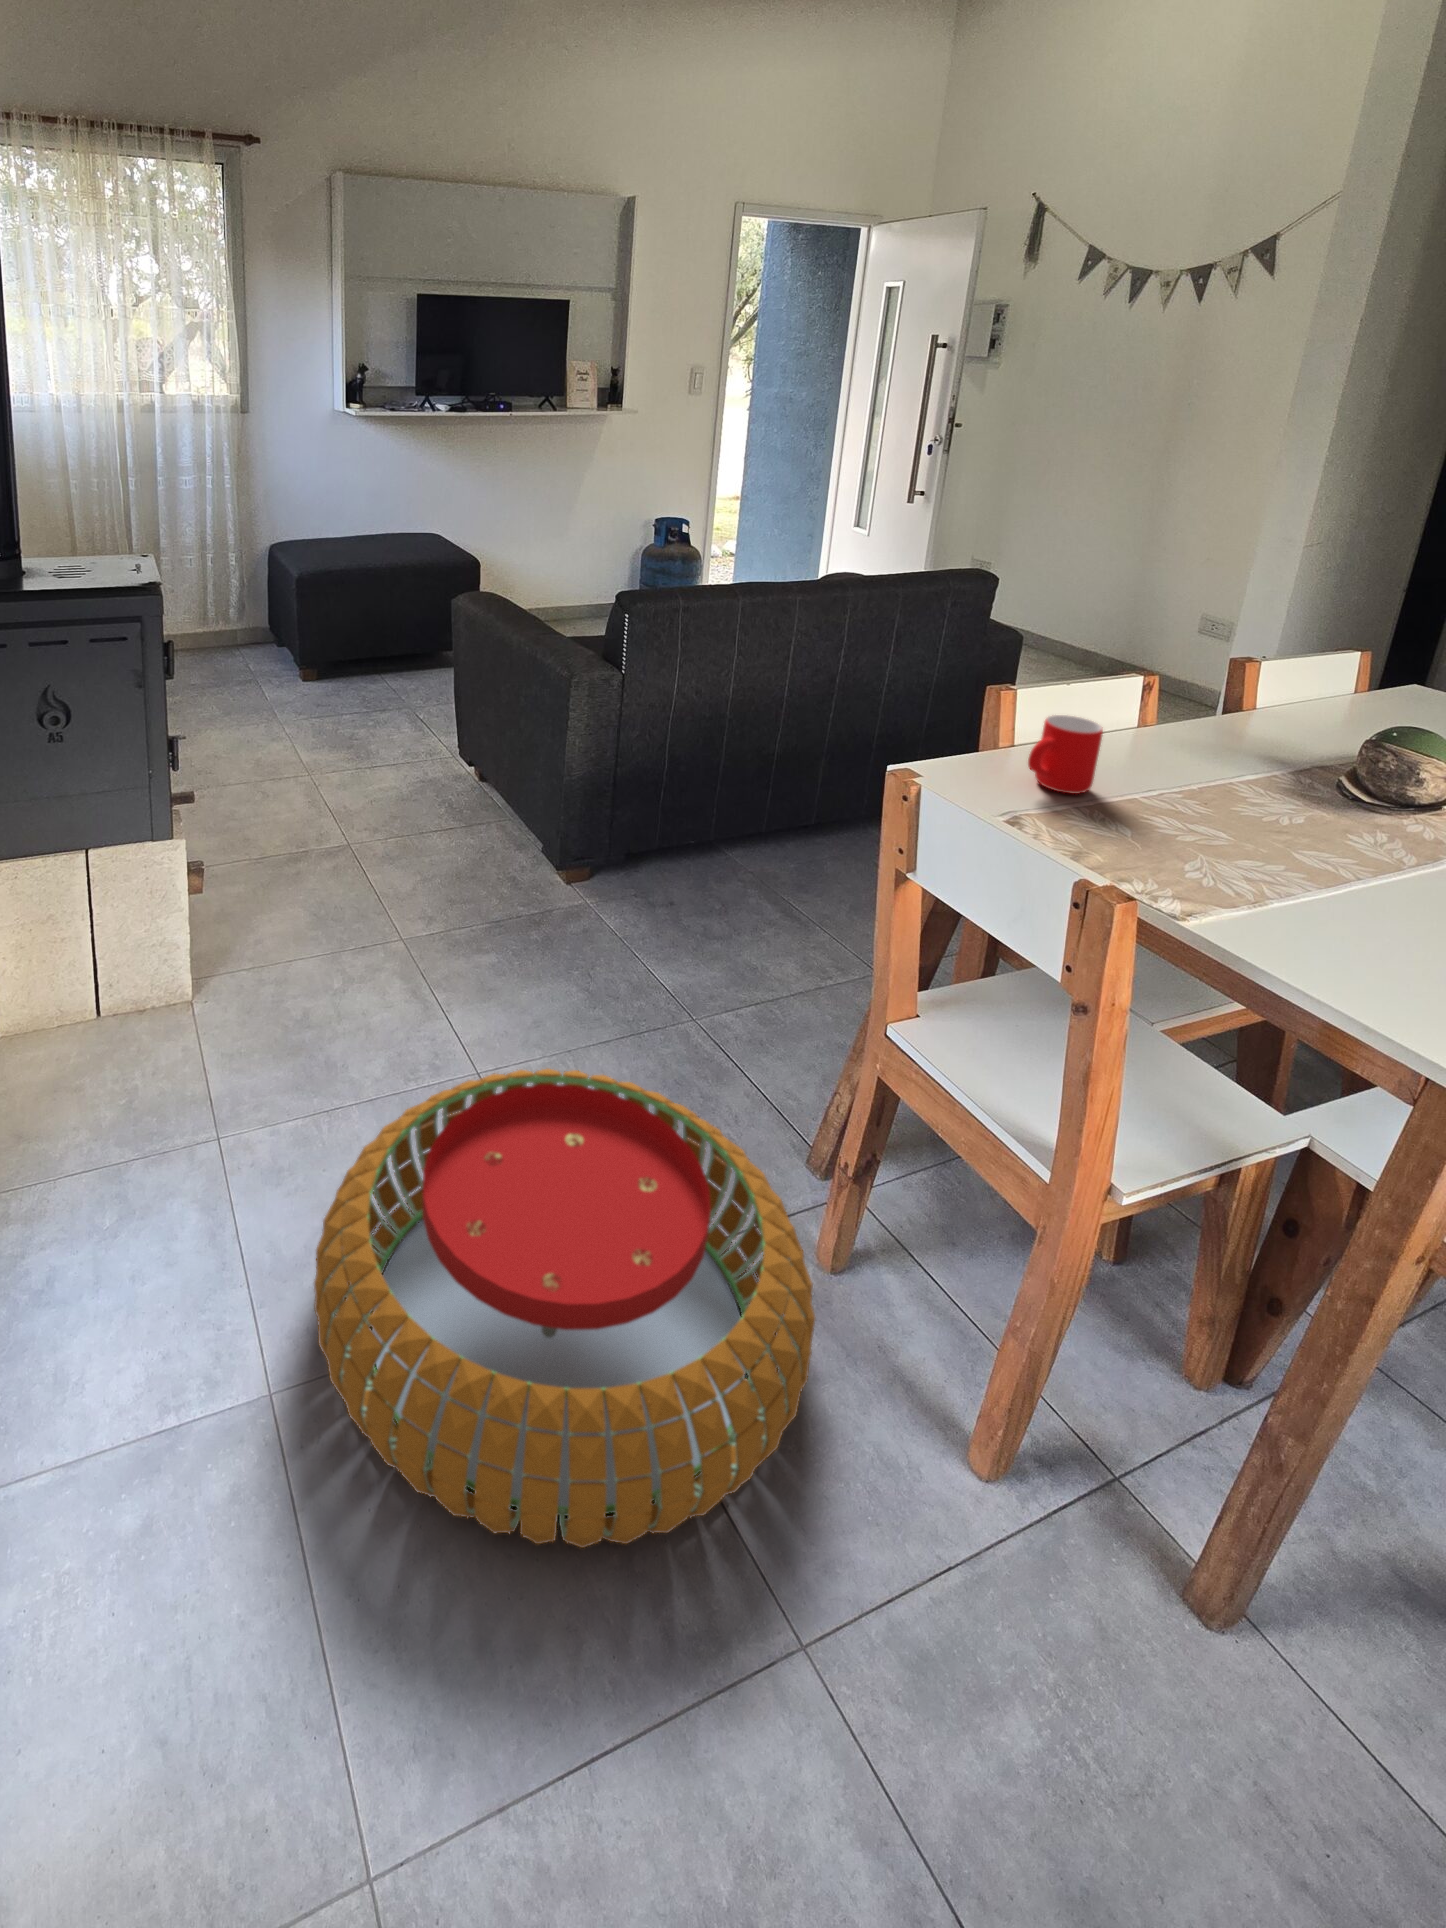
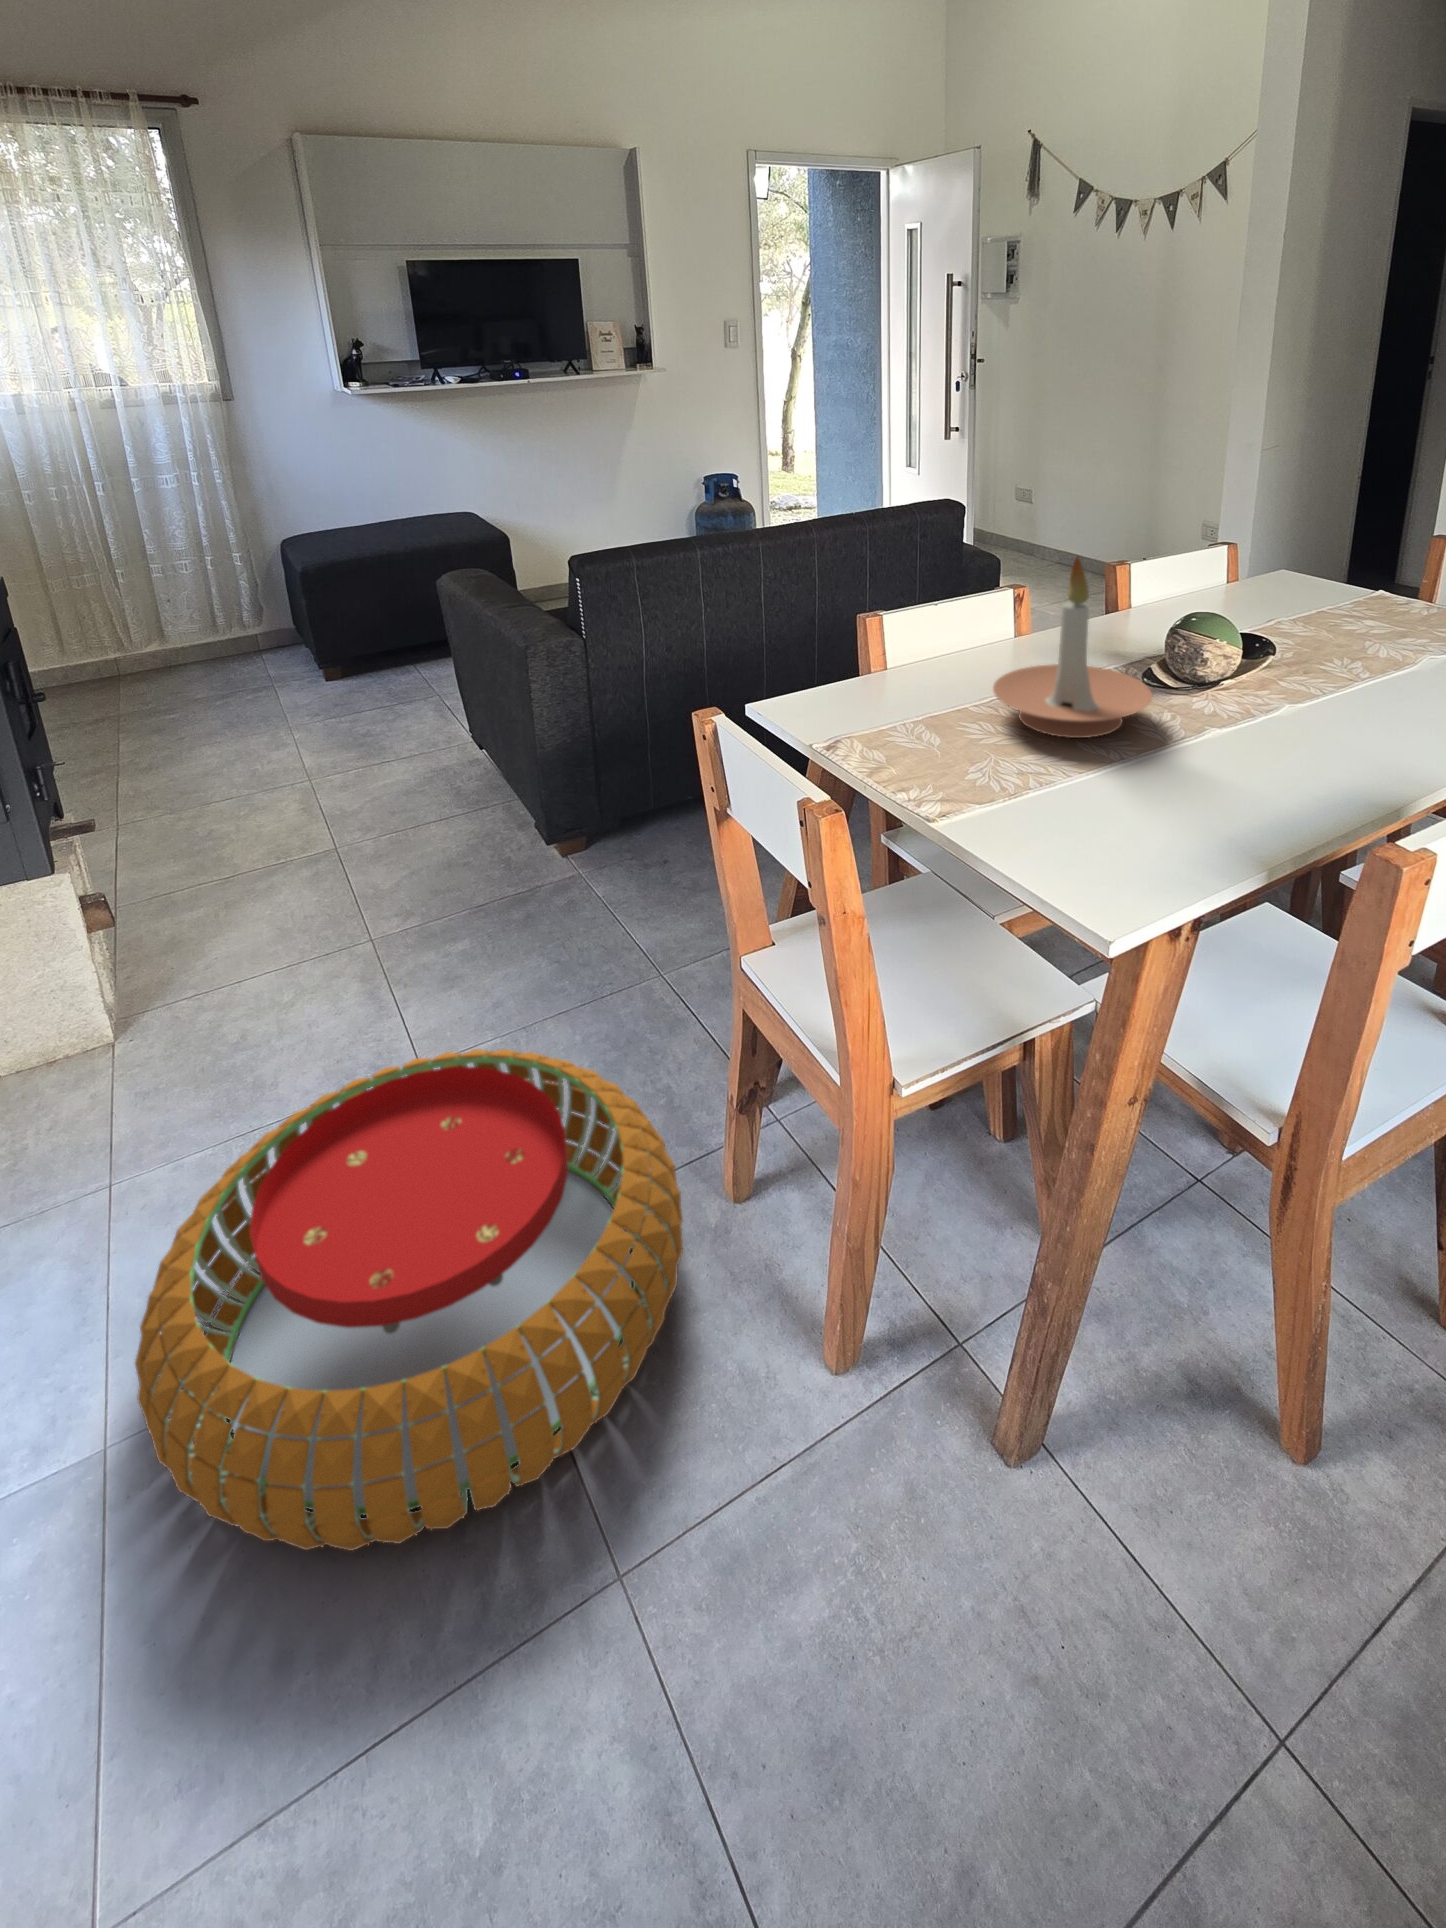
candle holder: none [1177,658,1376,850] -> present [993,557,1153,738]
mug: present [1028,715,1103,794] -> none [856,634,925,709]

